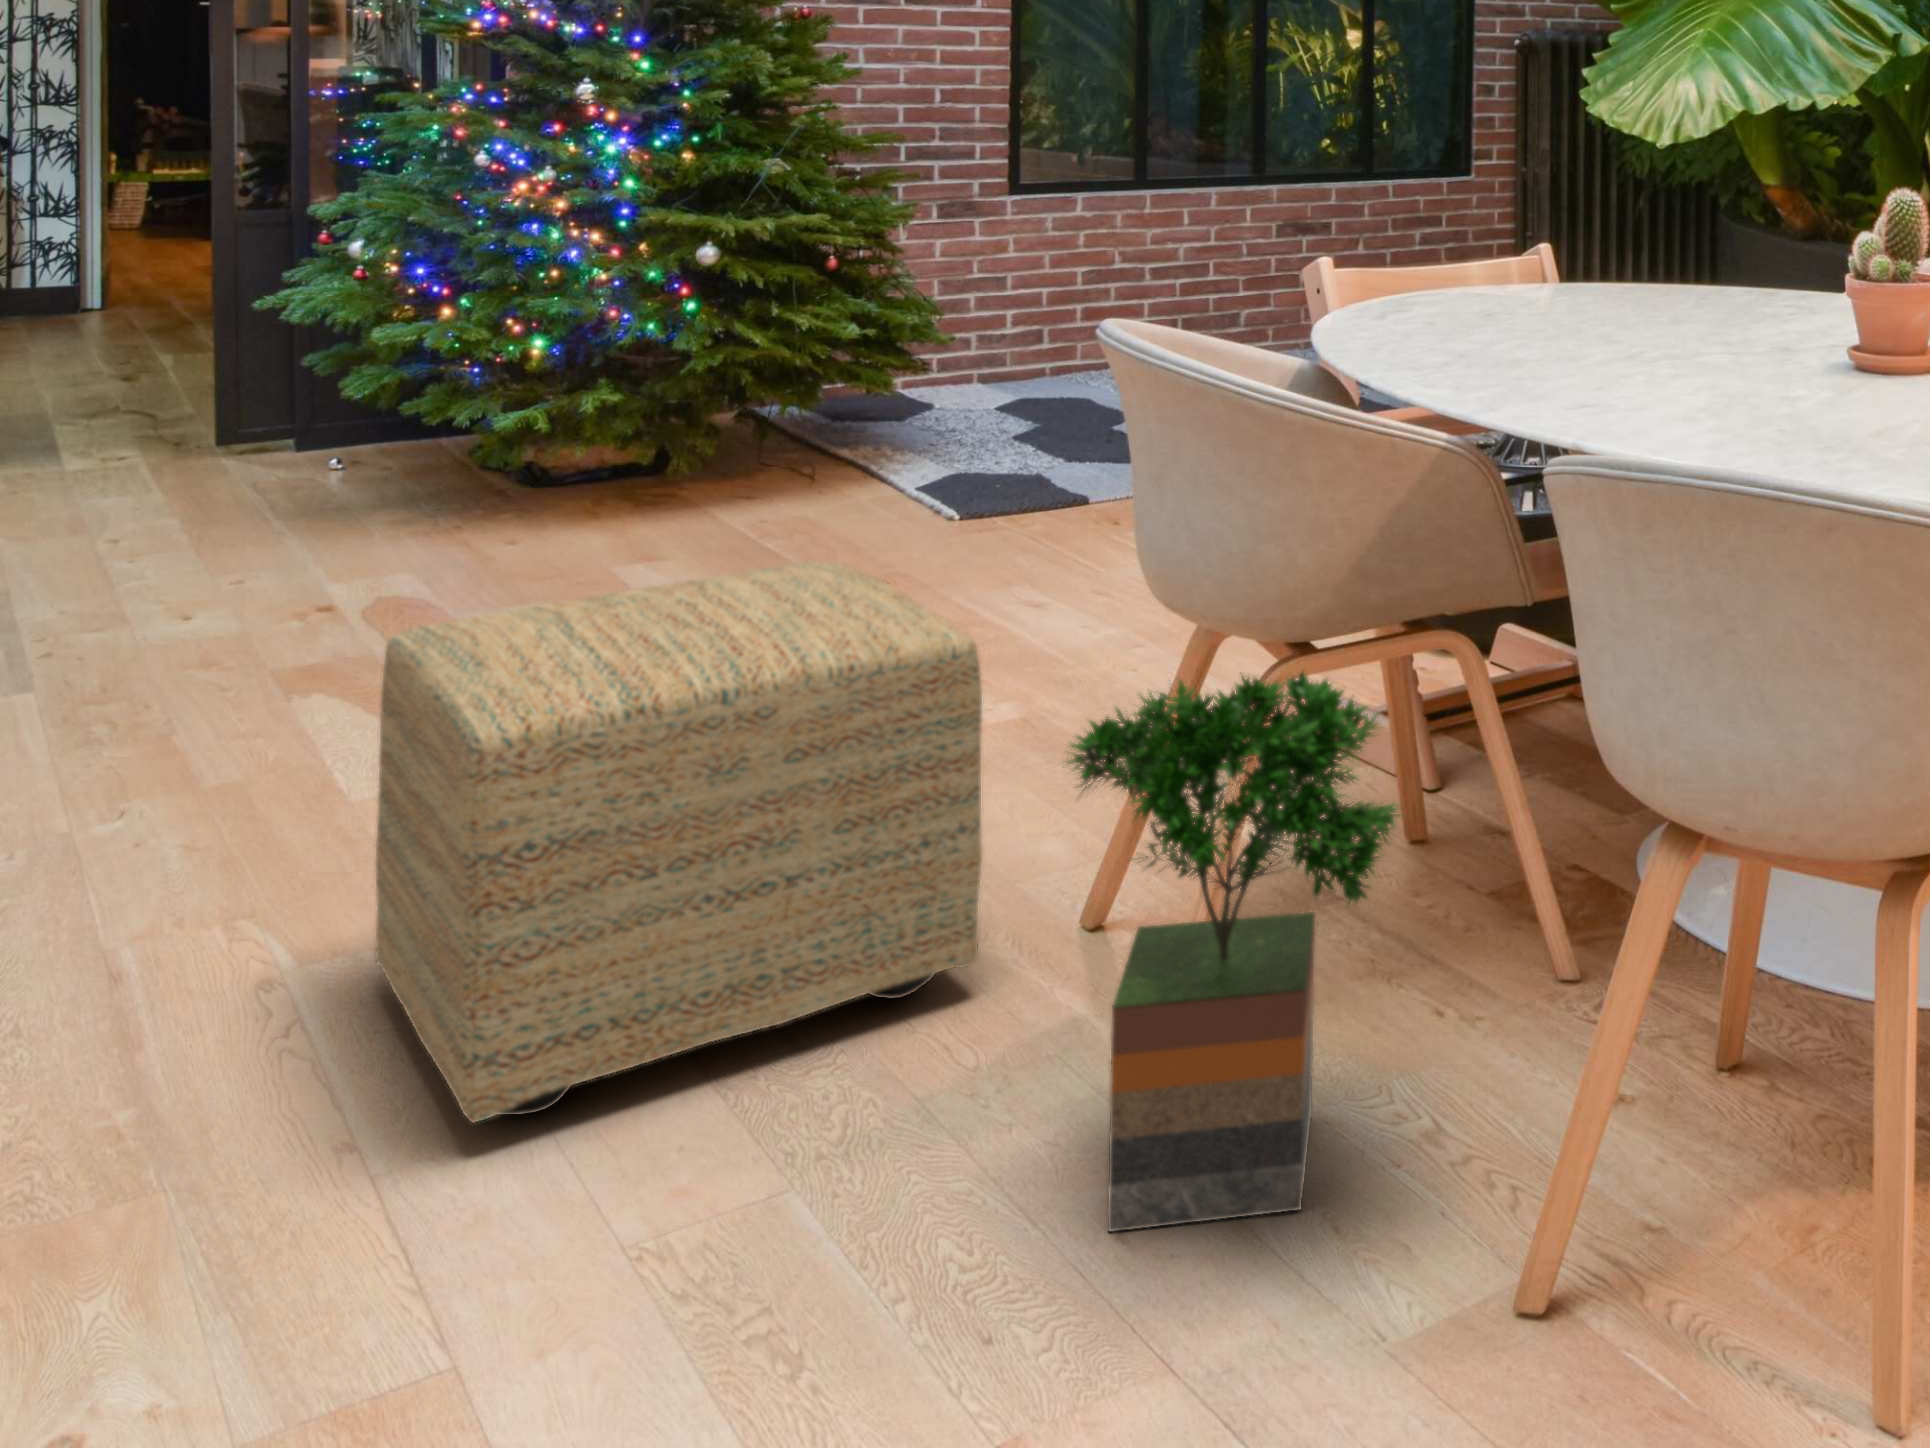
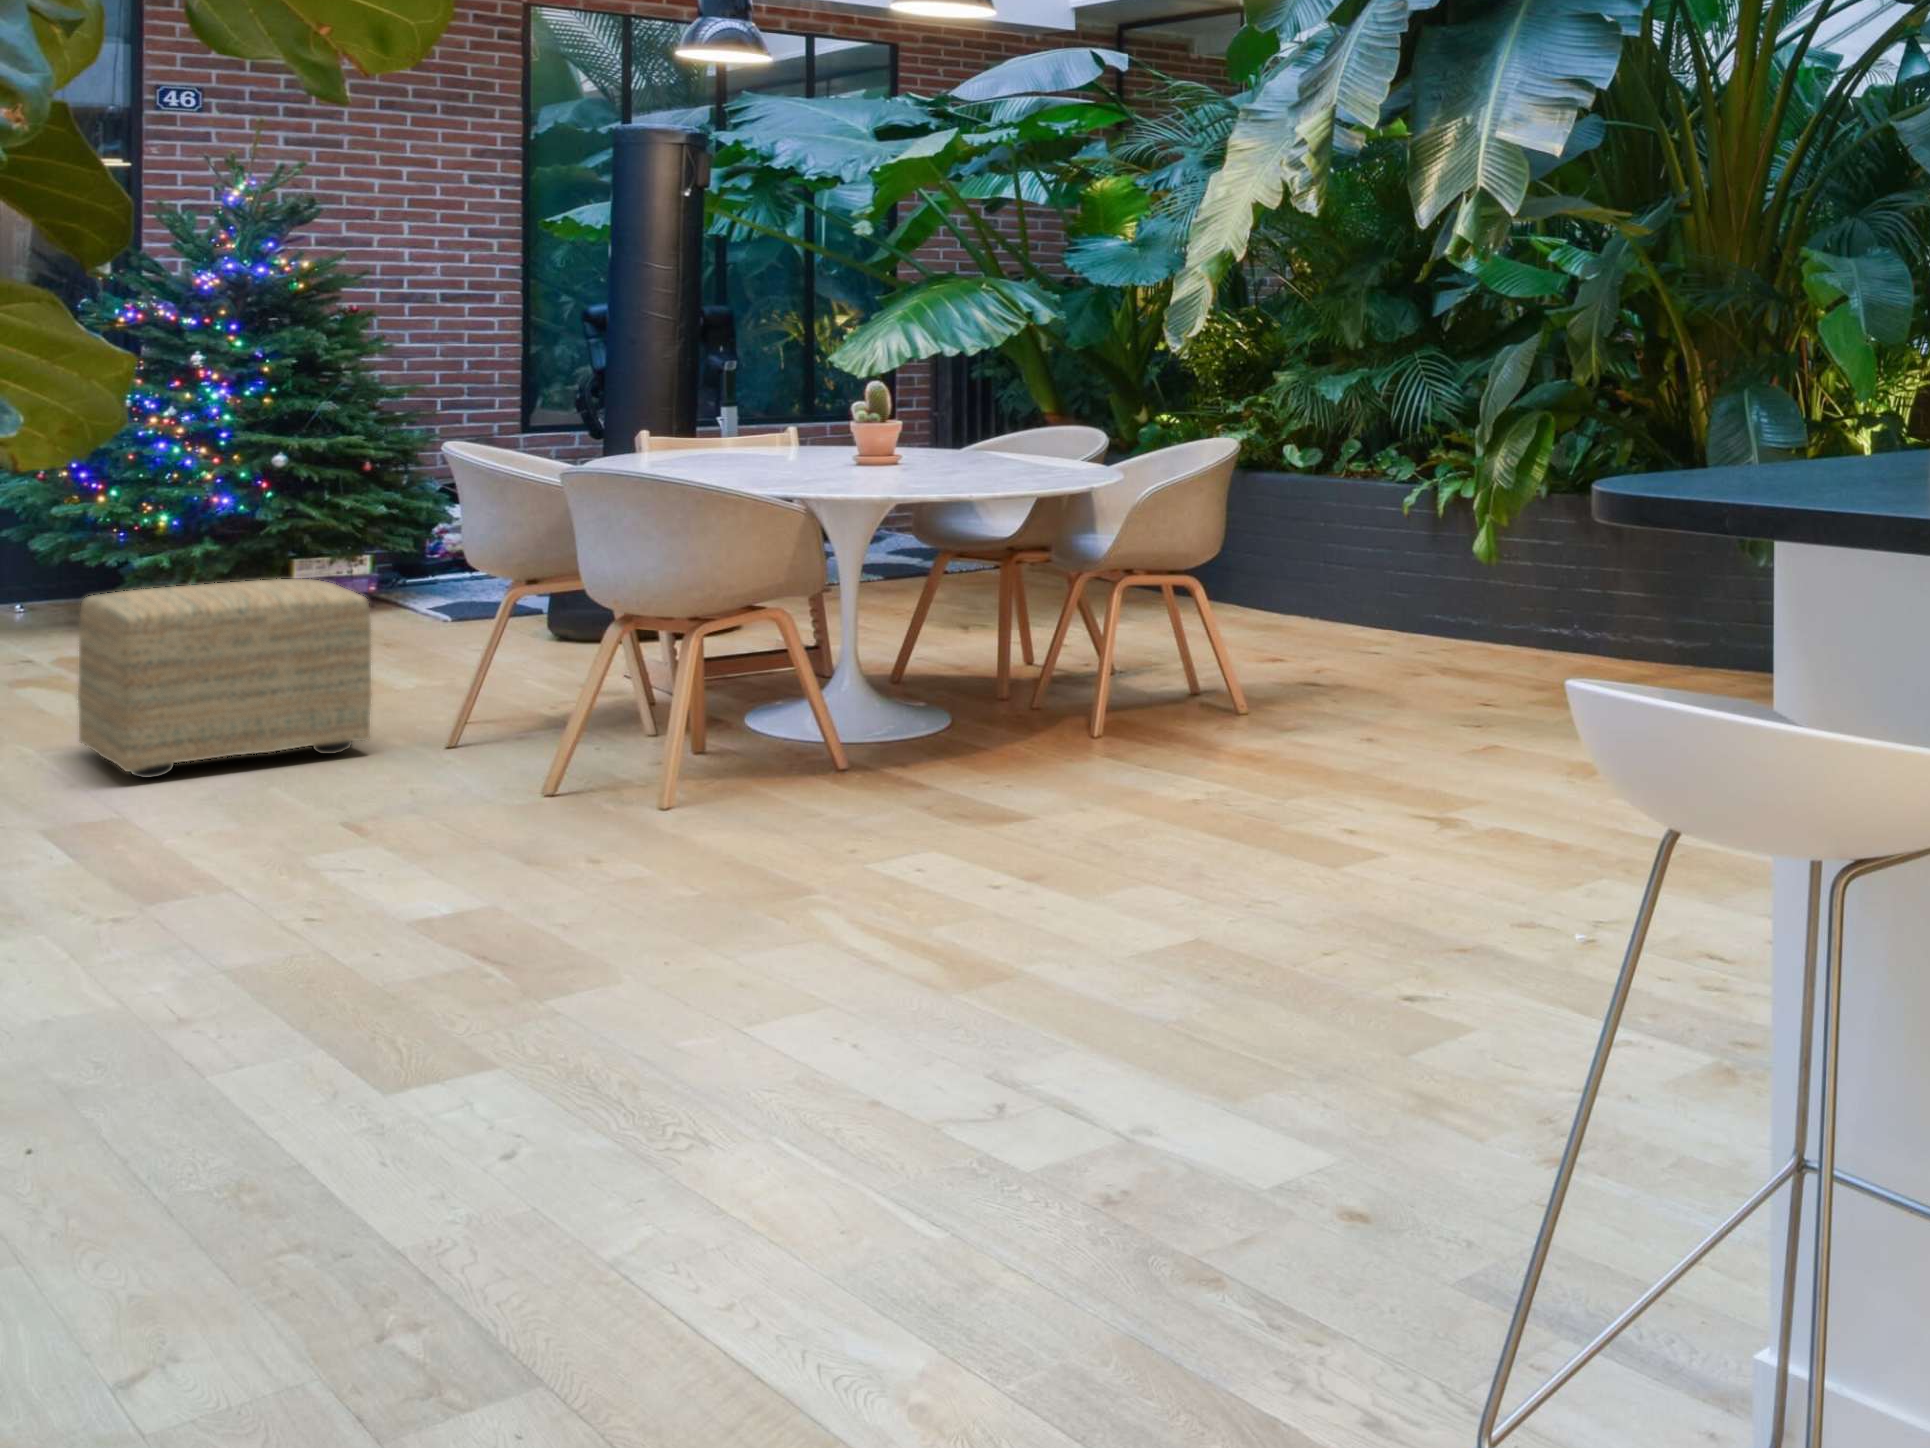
potted tree: present [1067,672,1403,1232] -> none [381,593,537,797]

